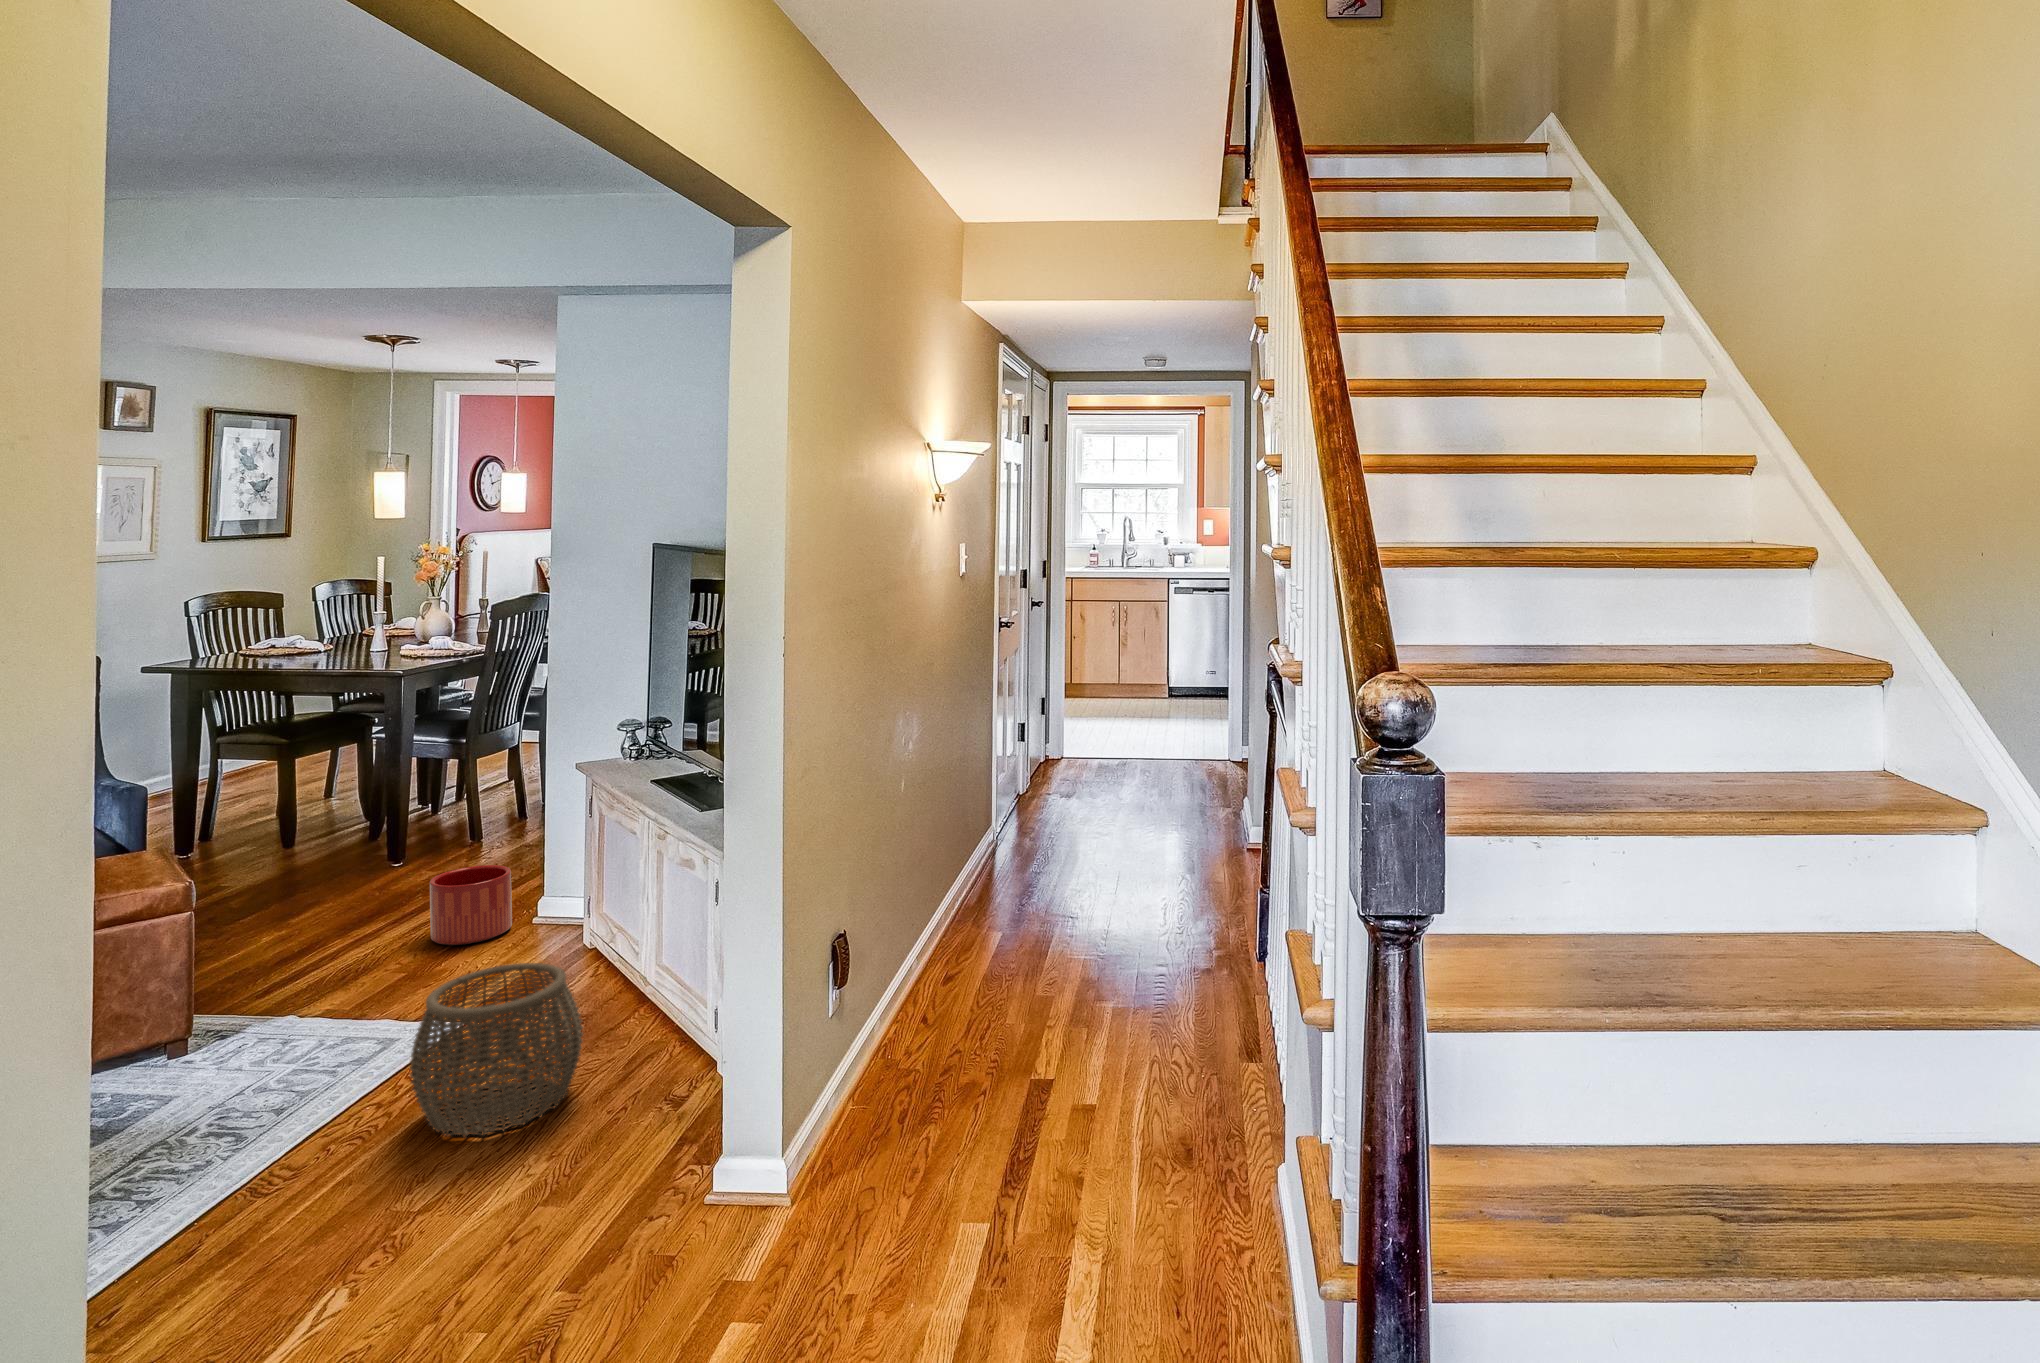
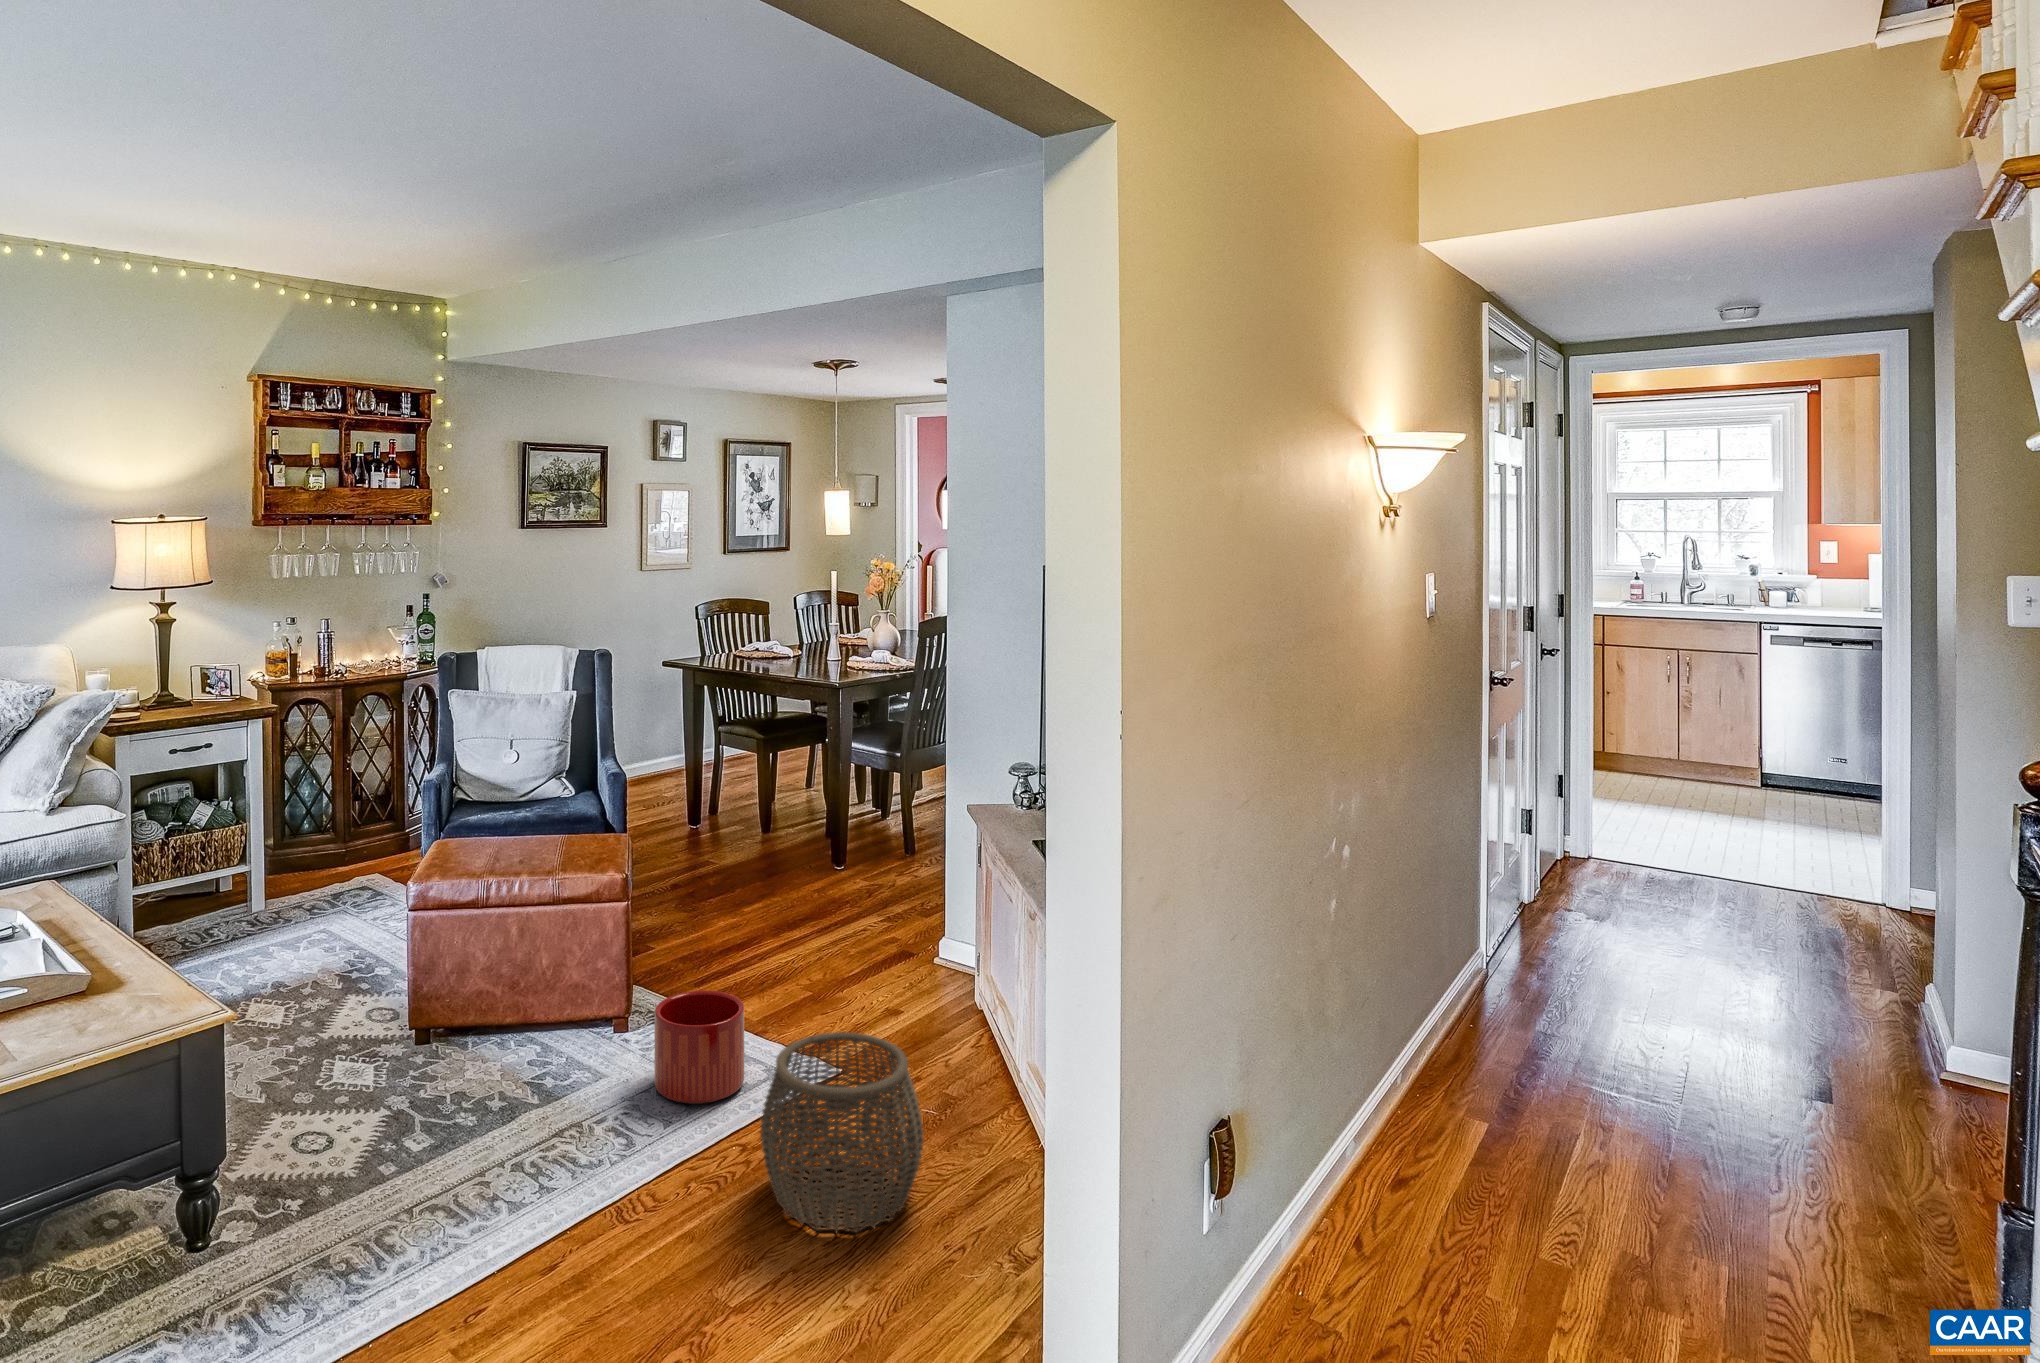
planter: present [430,865,512,945] -> present [654,991,744,1104]

